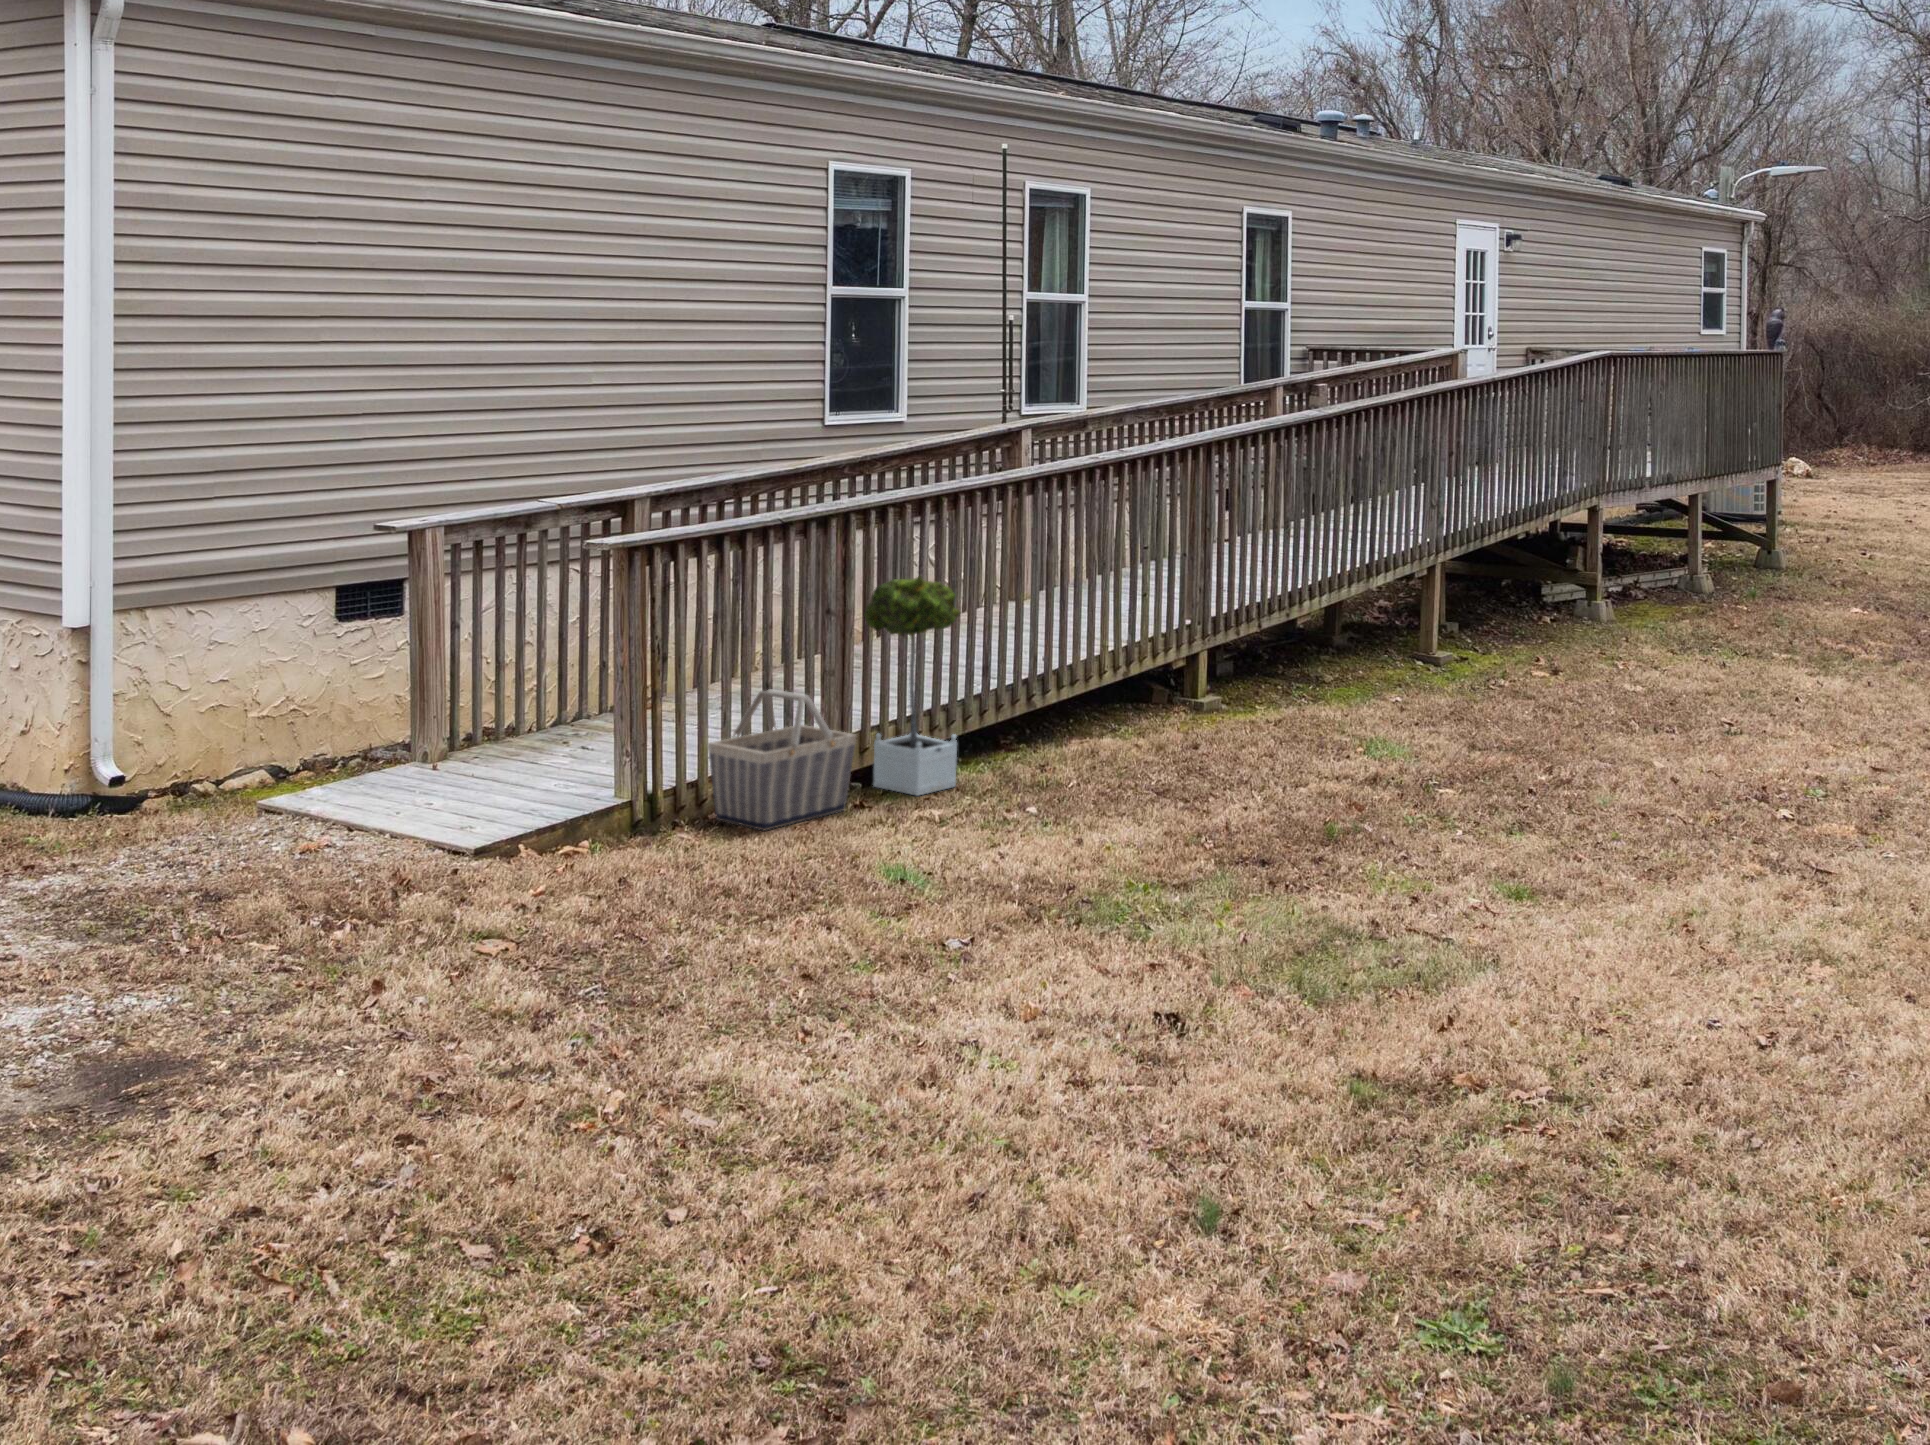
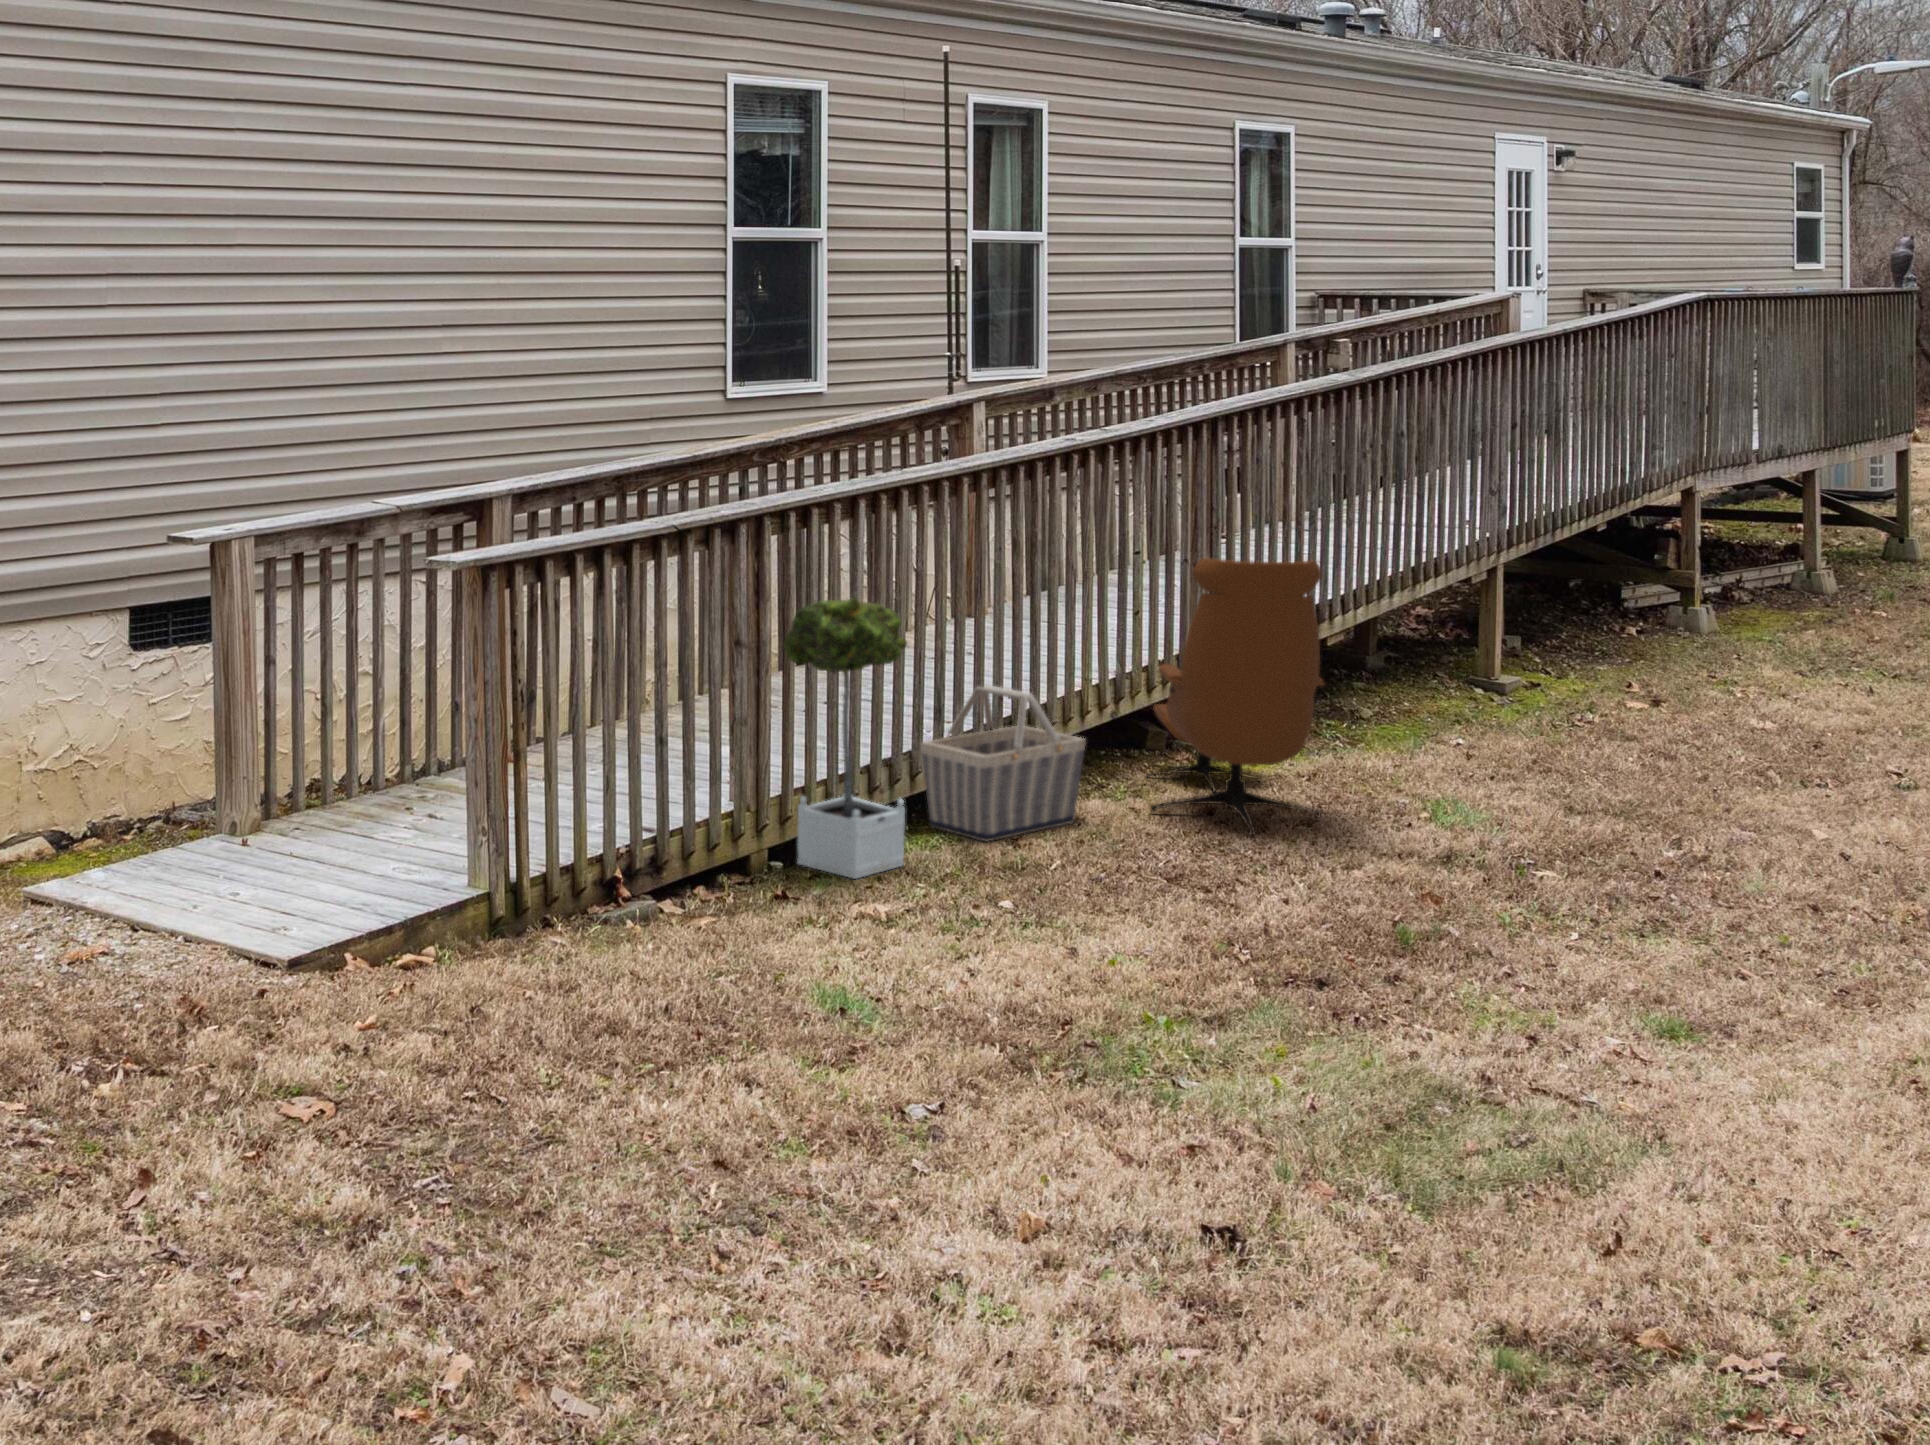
lounge chair: none [1150,549,1279,763] -> present [1147,558,1324,835]
basket: present [708,689,856,830] -> present [921,685,1086,841]

